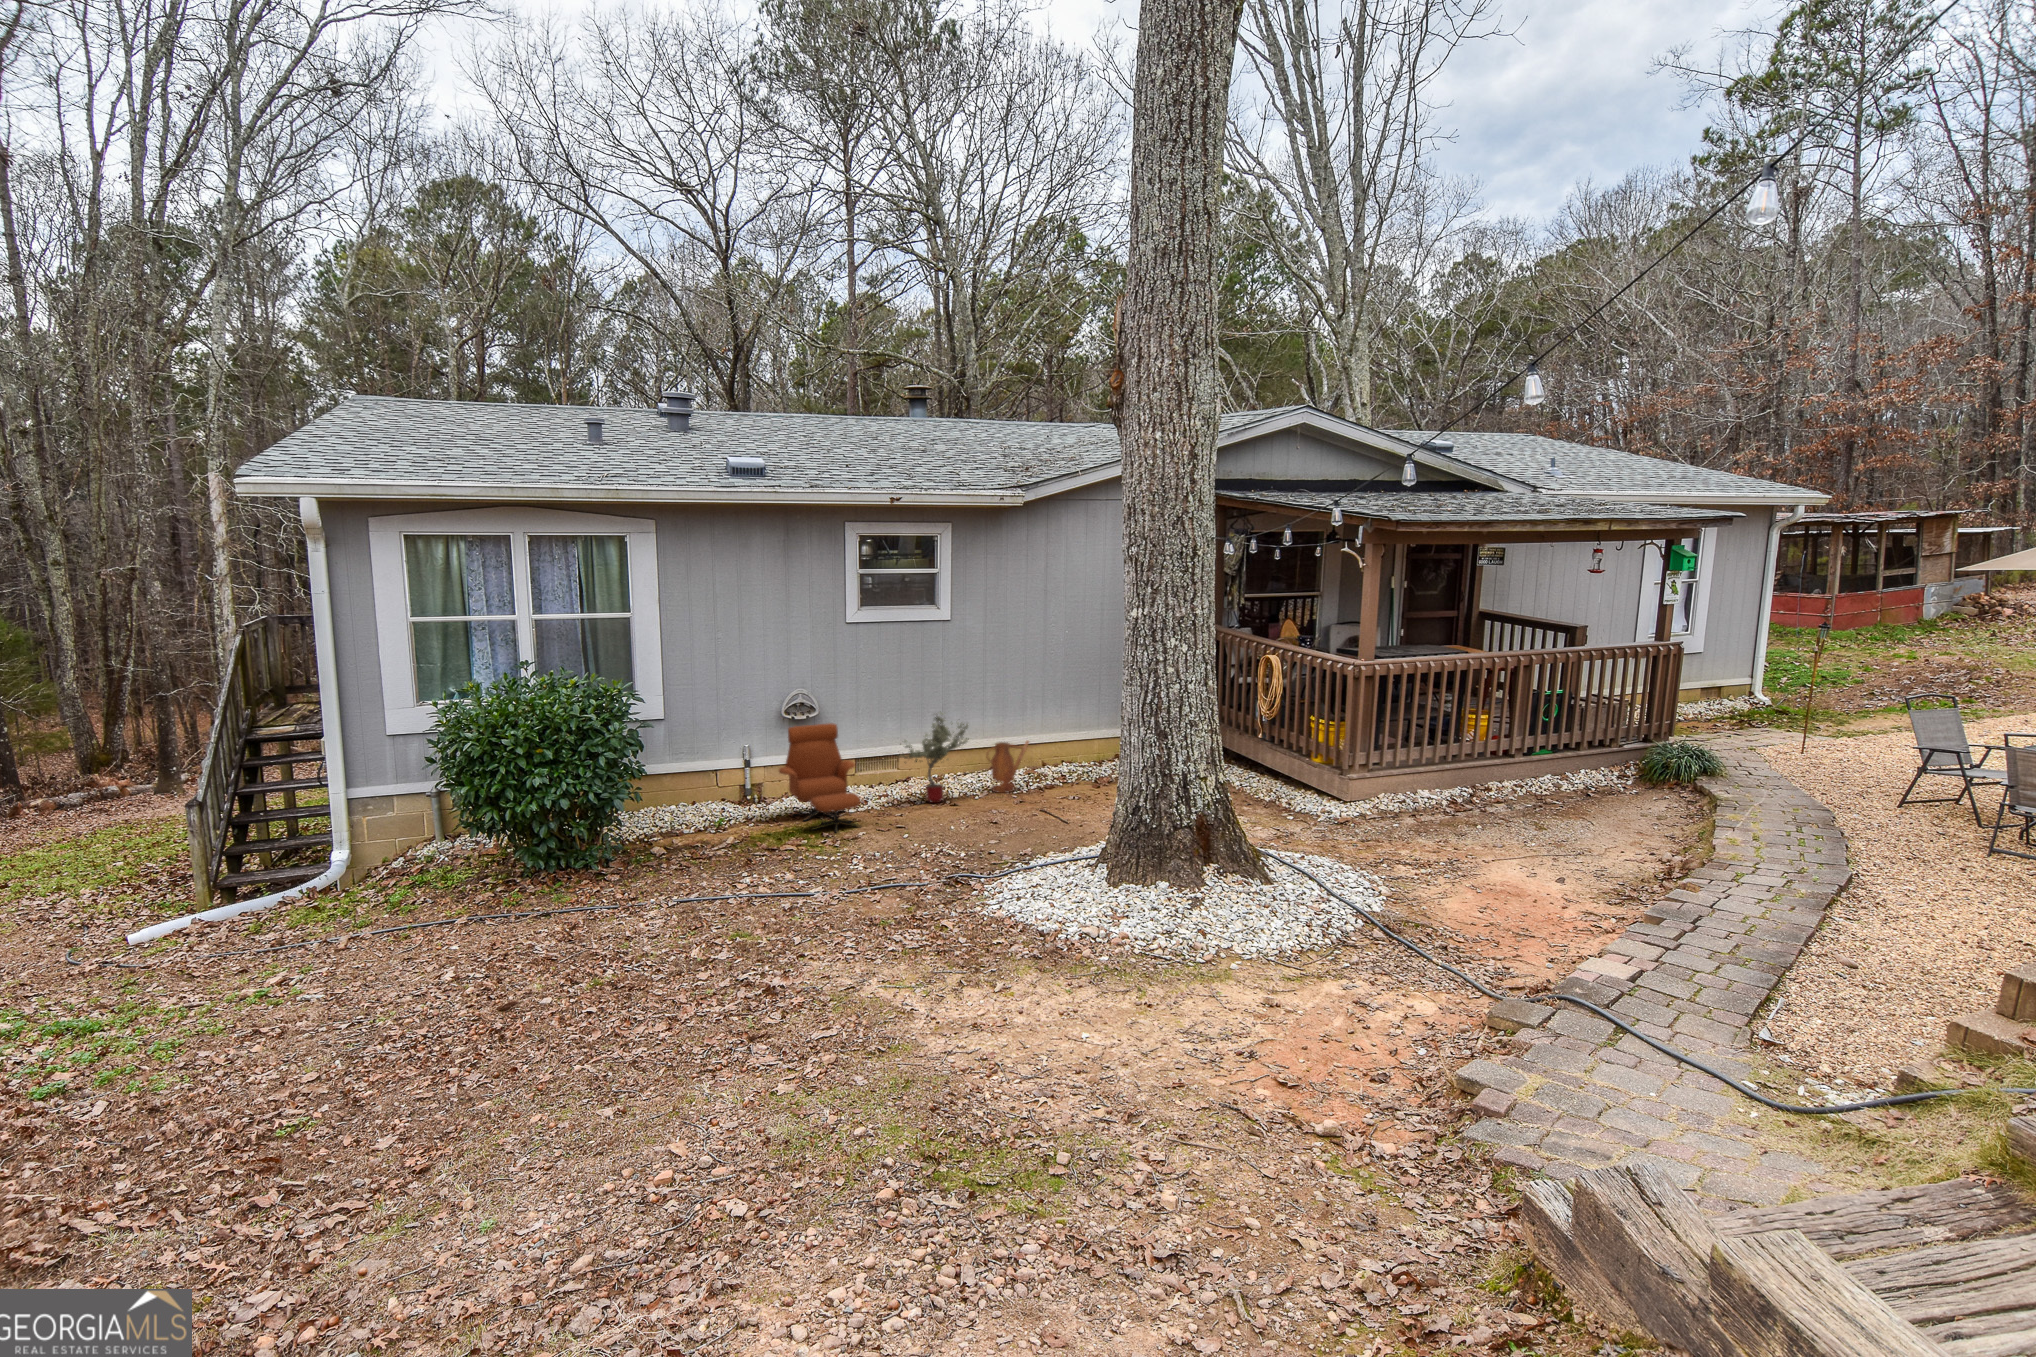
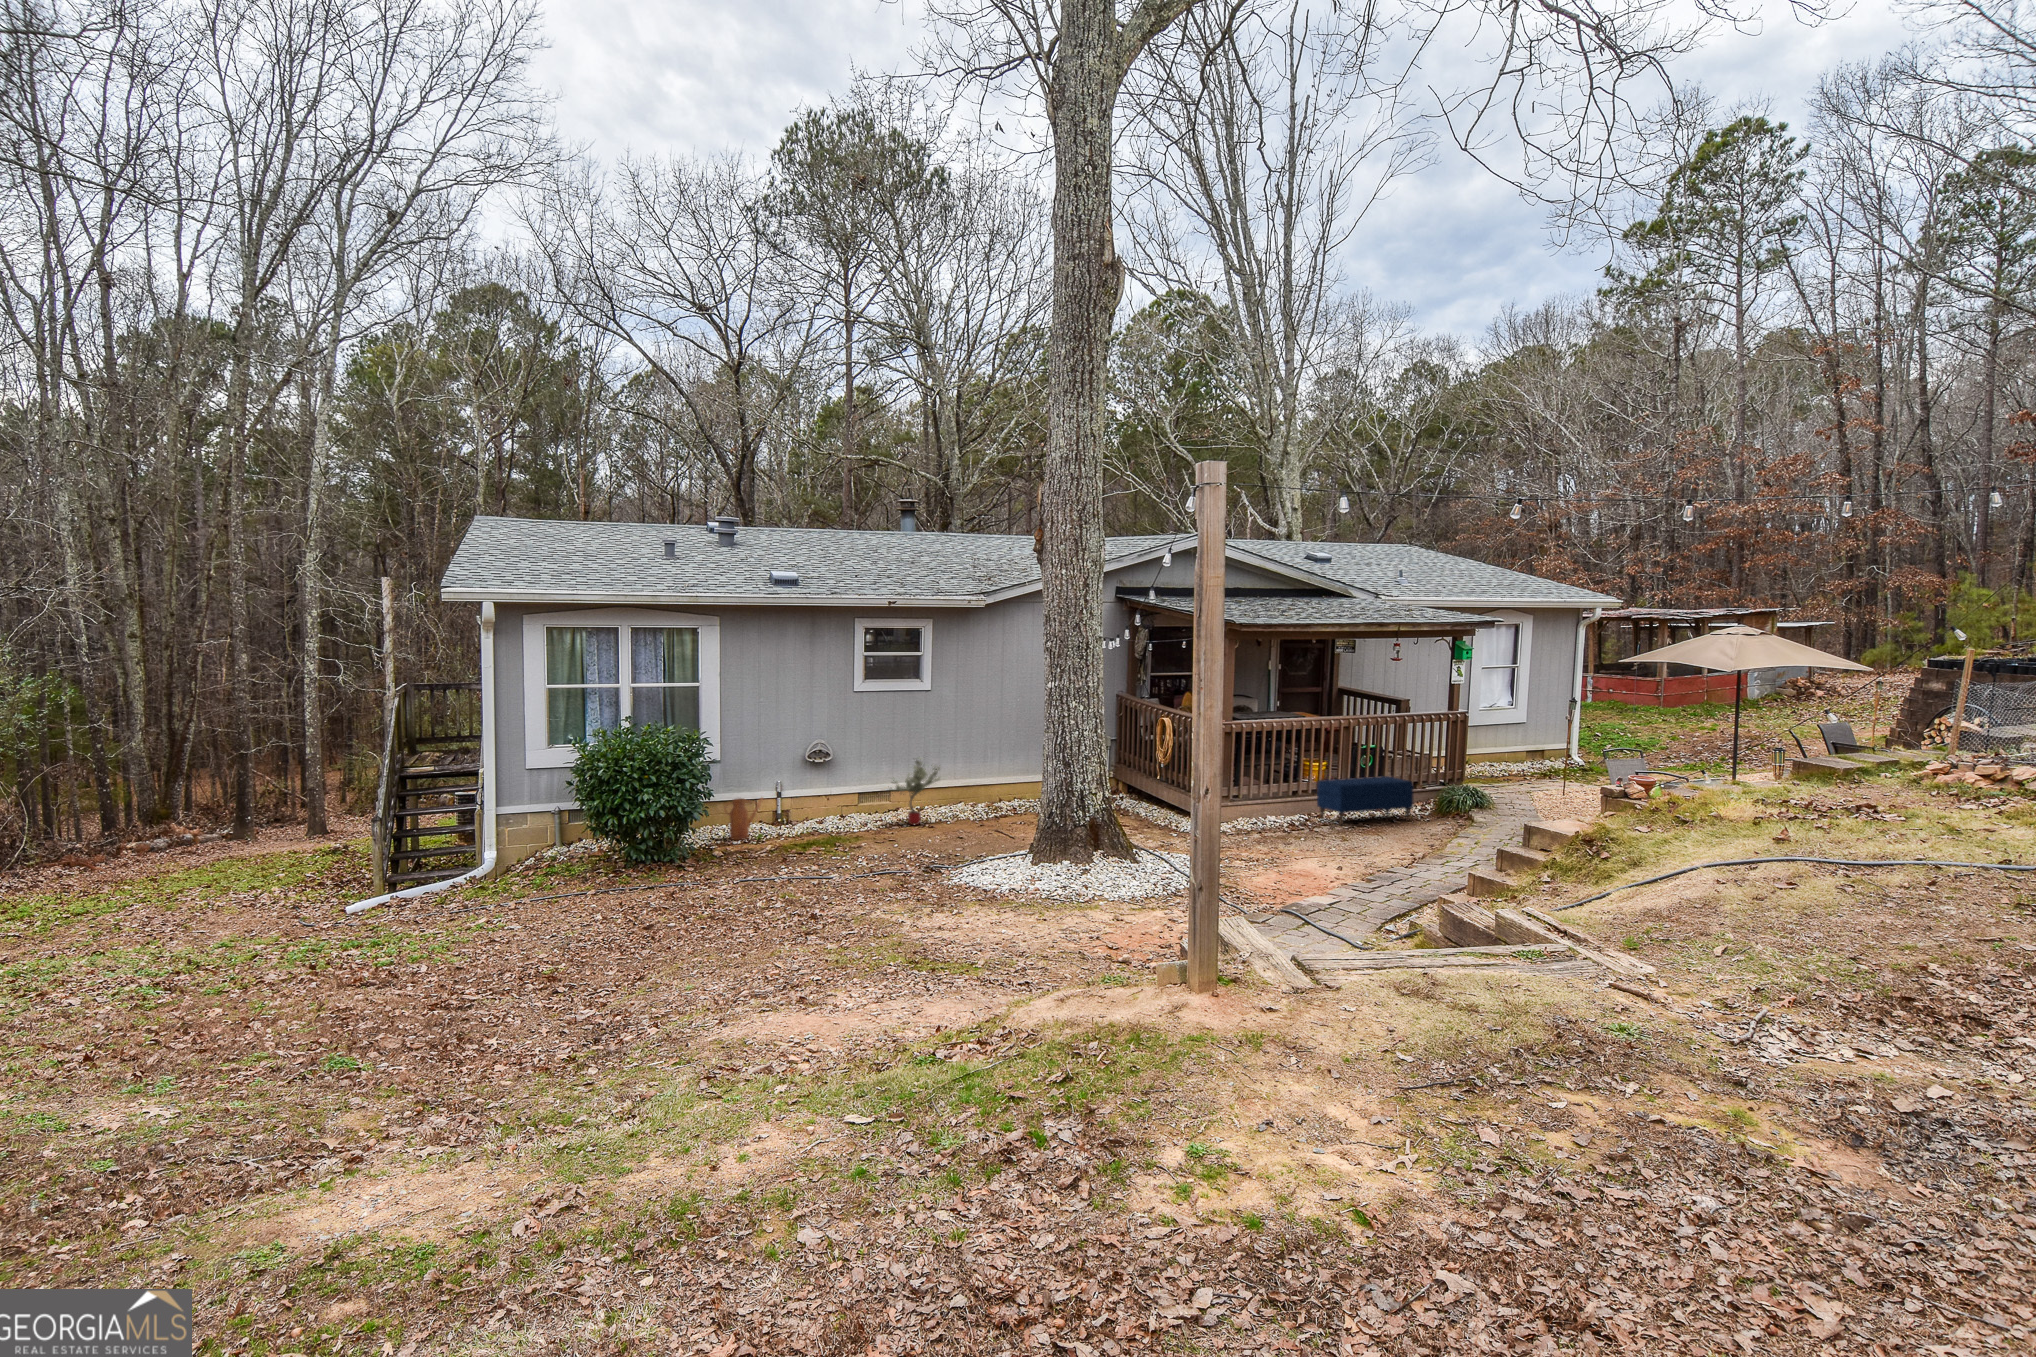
lounge chair: present [779,723,860,833] -> none [800,765,861,843]
bench: none [1480,731,1616,801] -> present [1317,776,1414,825]
watering can: present [986,741,1029,793] -> present [724,798,763,840]

